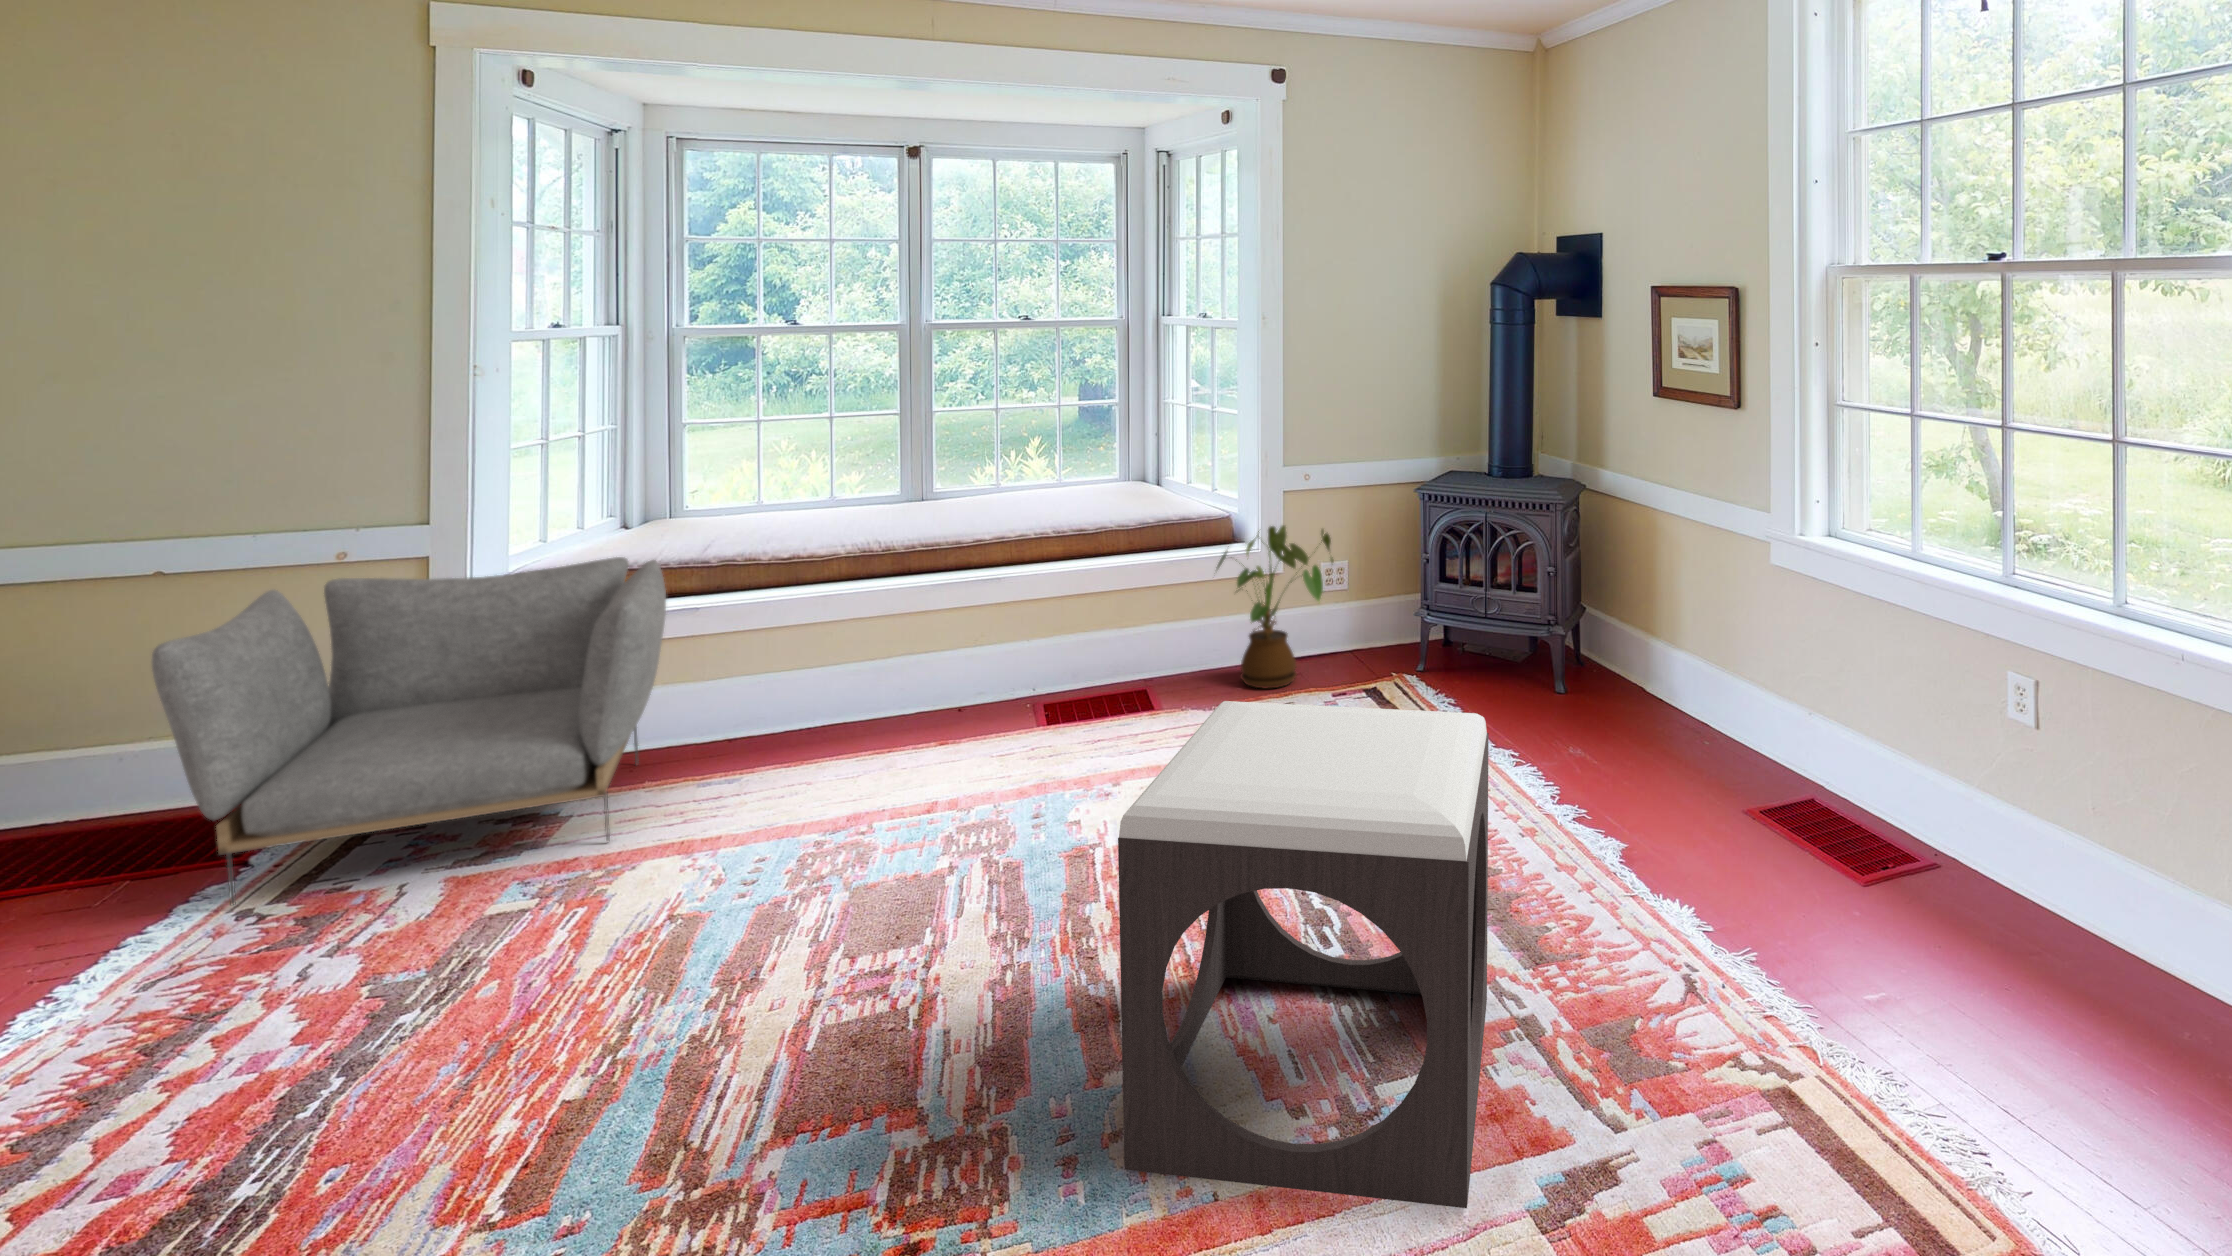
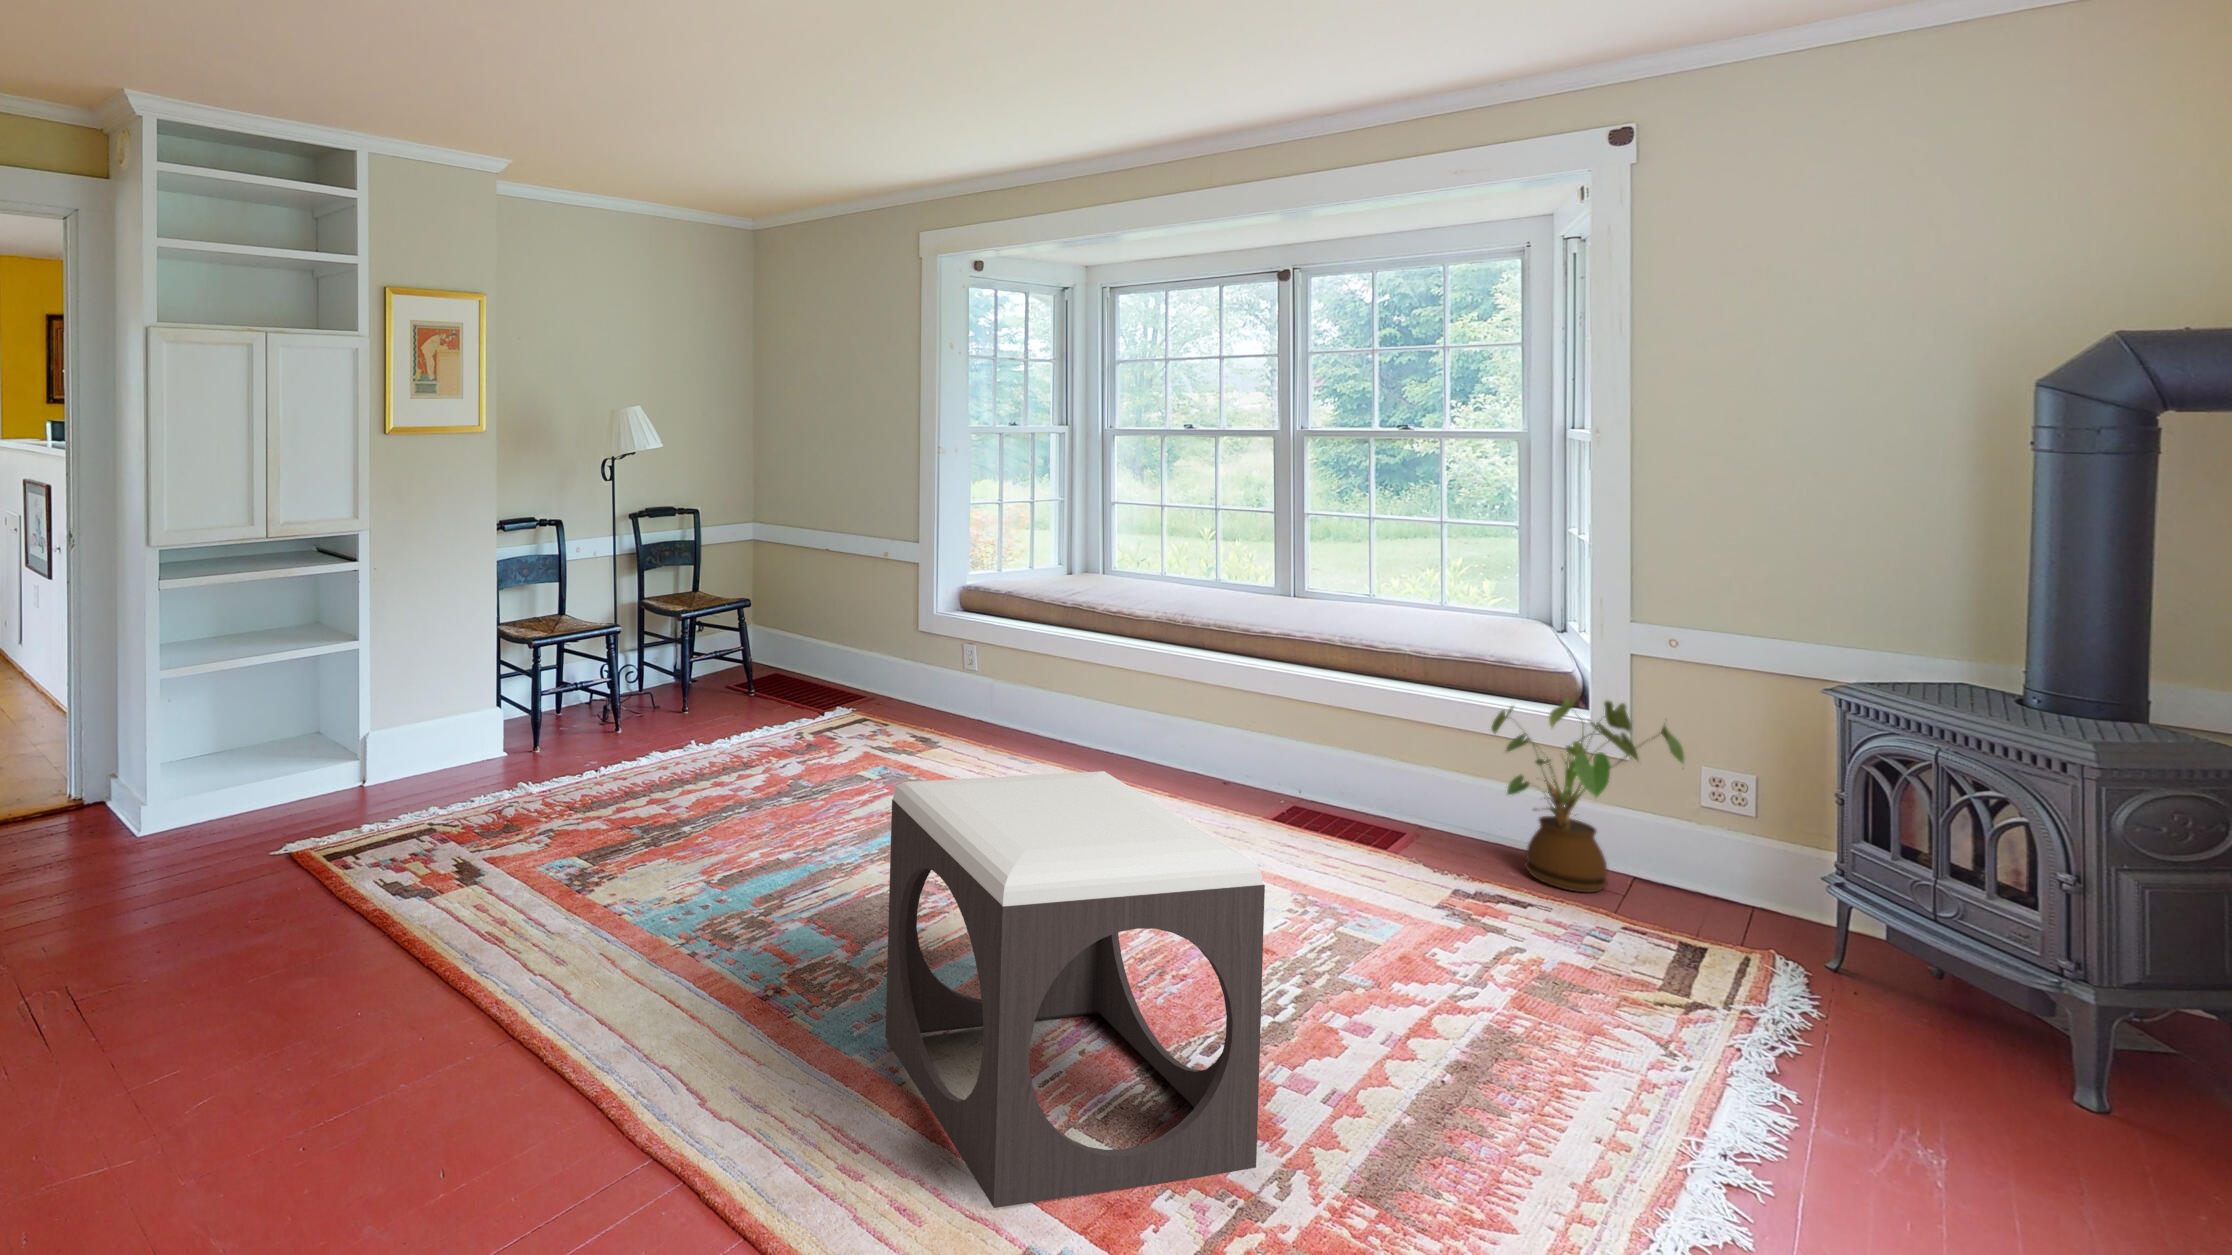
armchair: present [151,557,666,905] -> none [782,571,1029,766]

